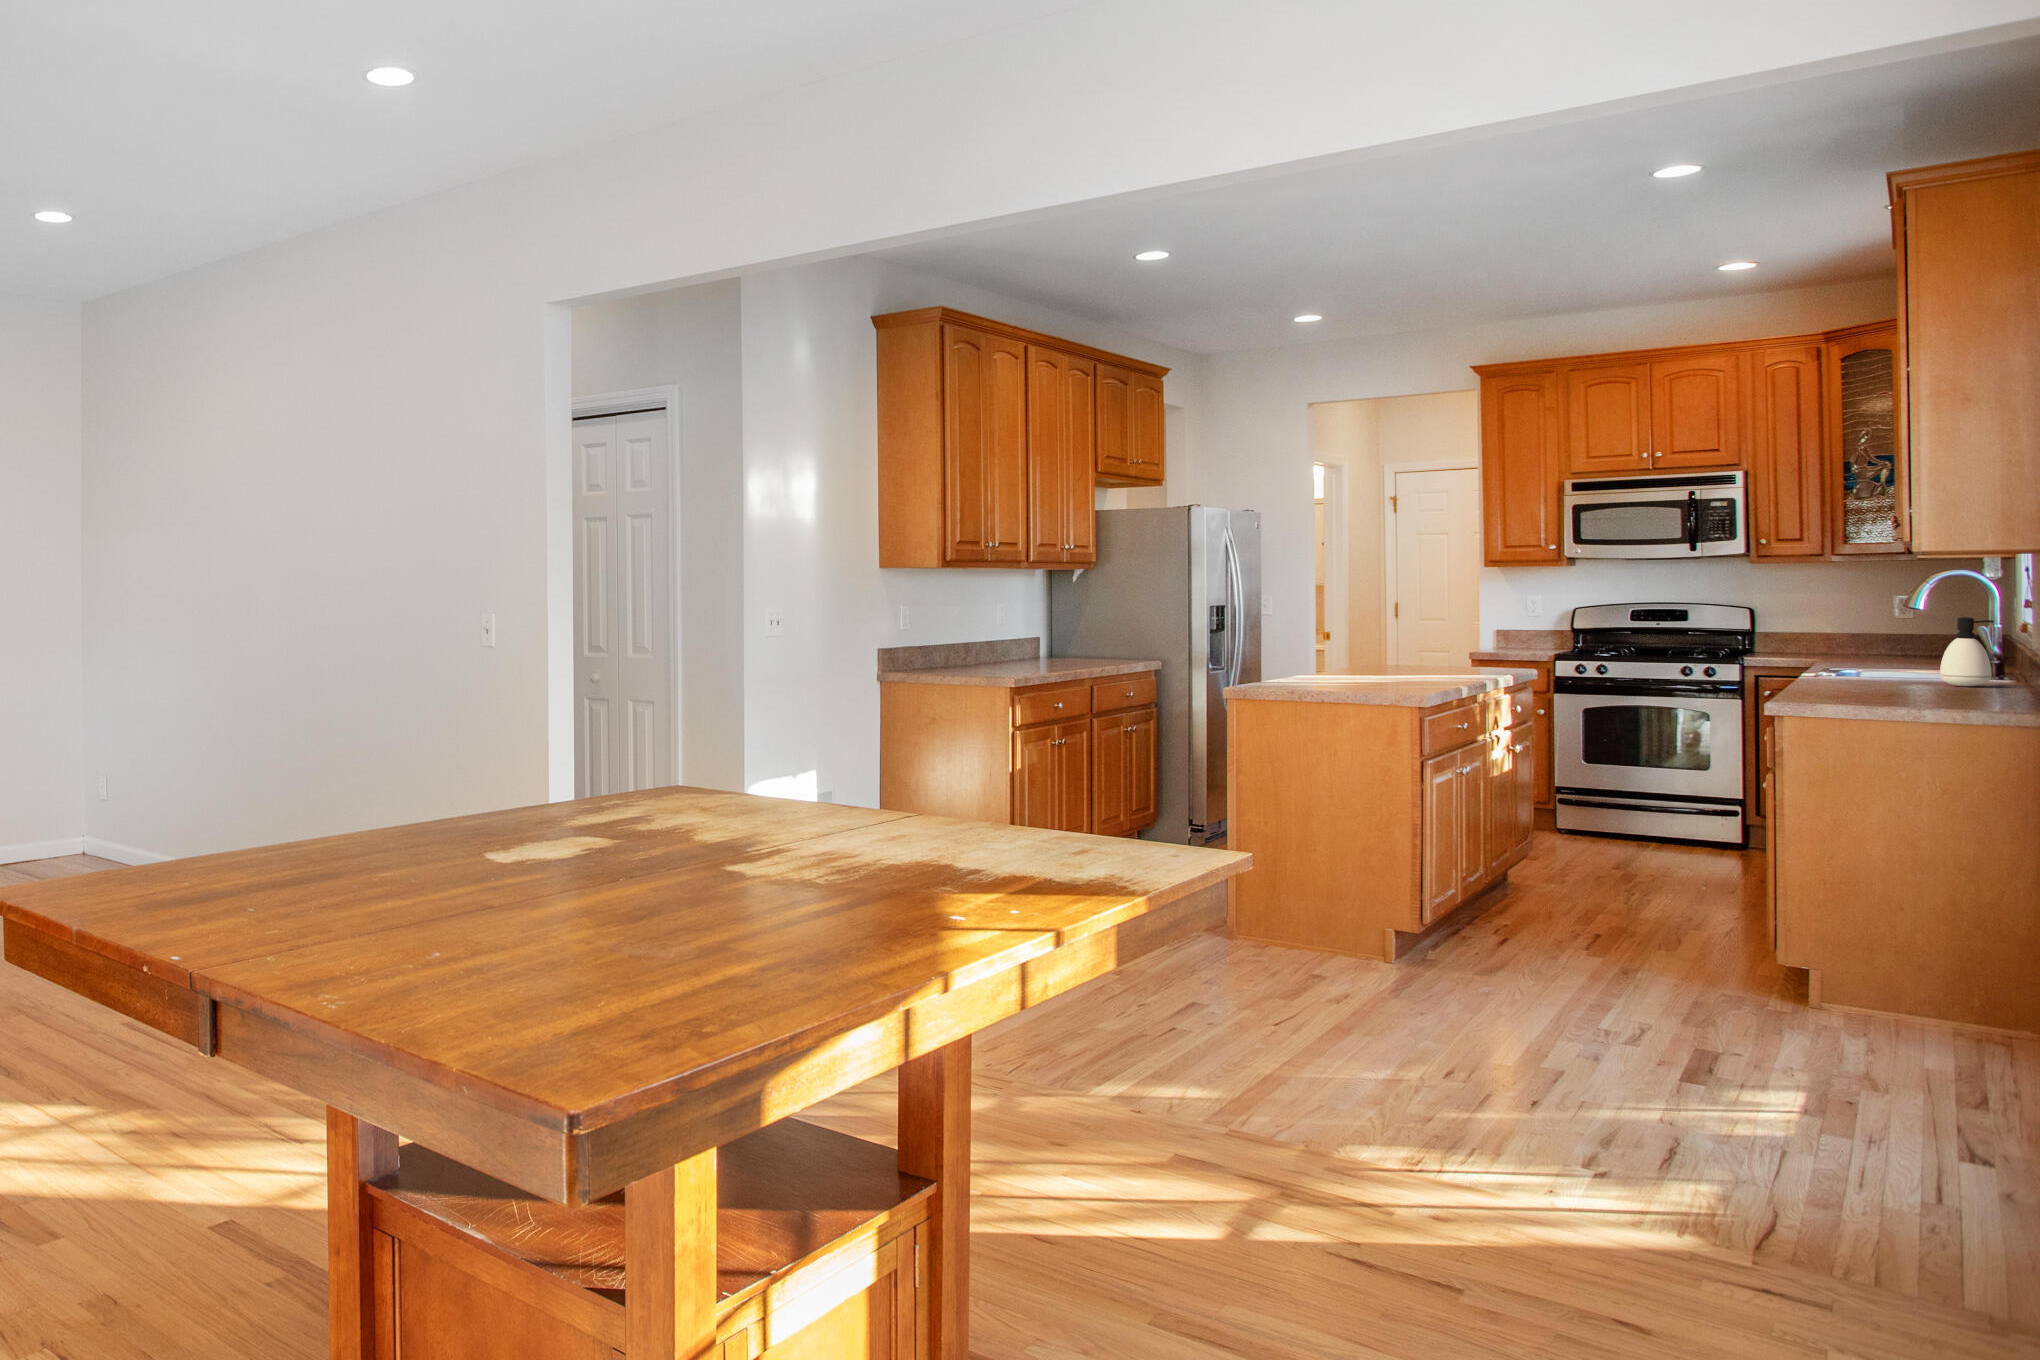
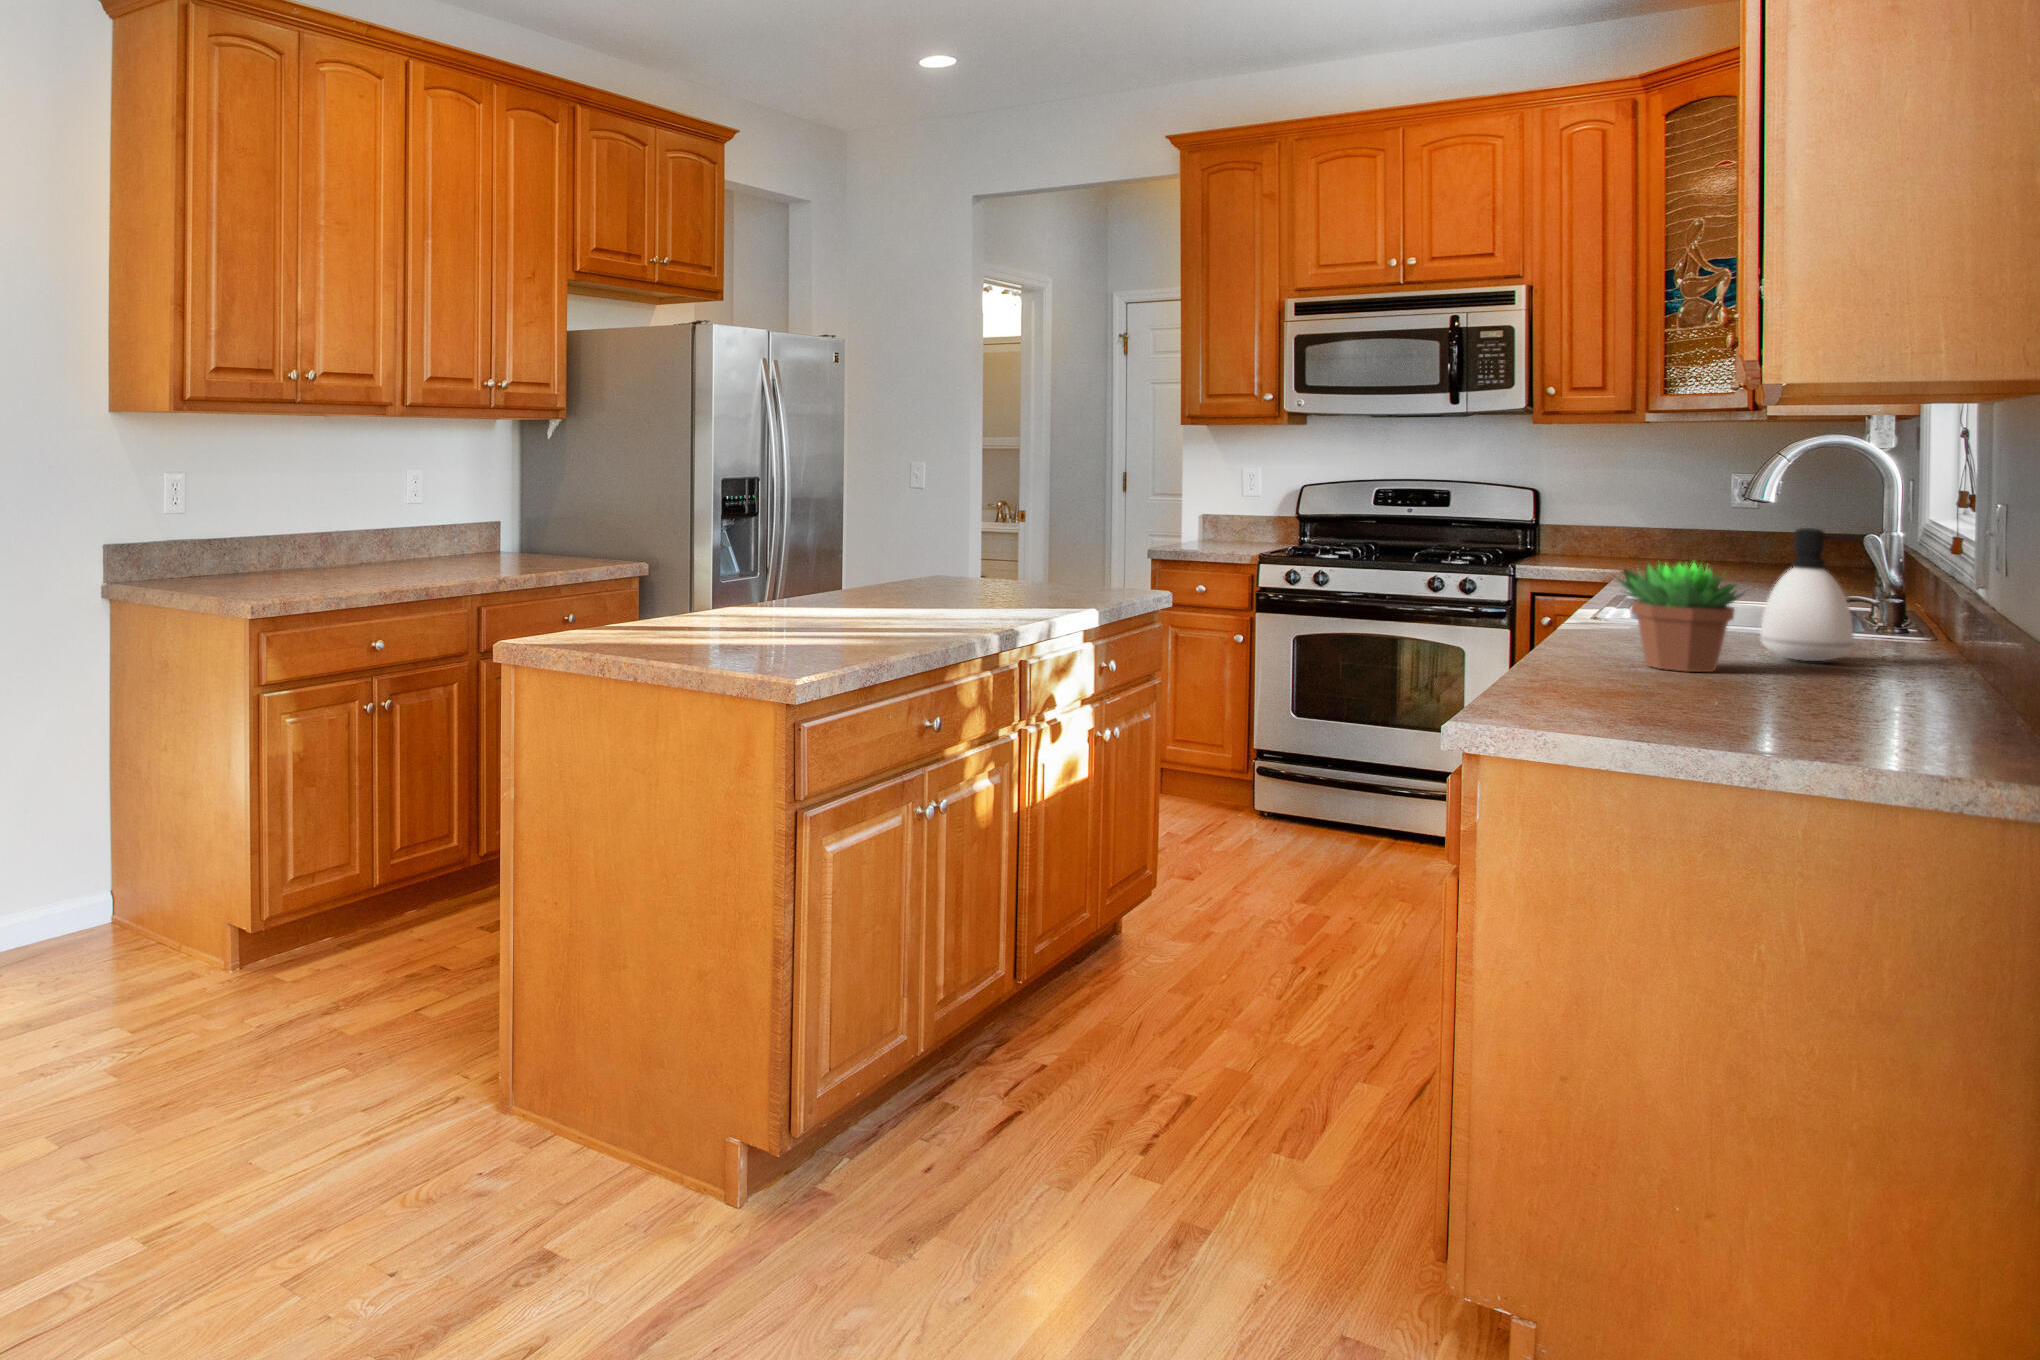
succulent plant: none [1861,633,1936,689] -> present [1615,563,1743,672]

